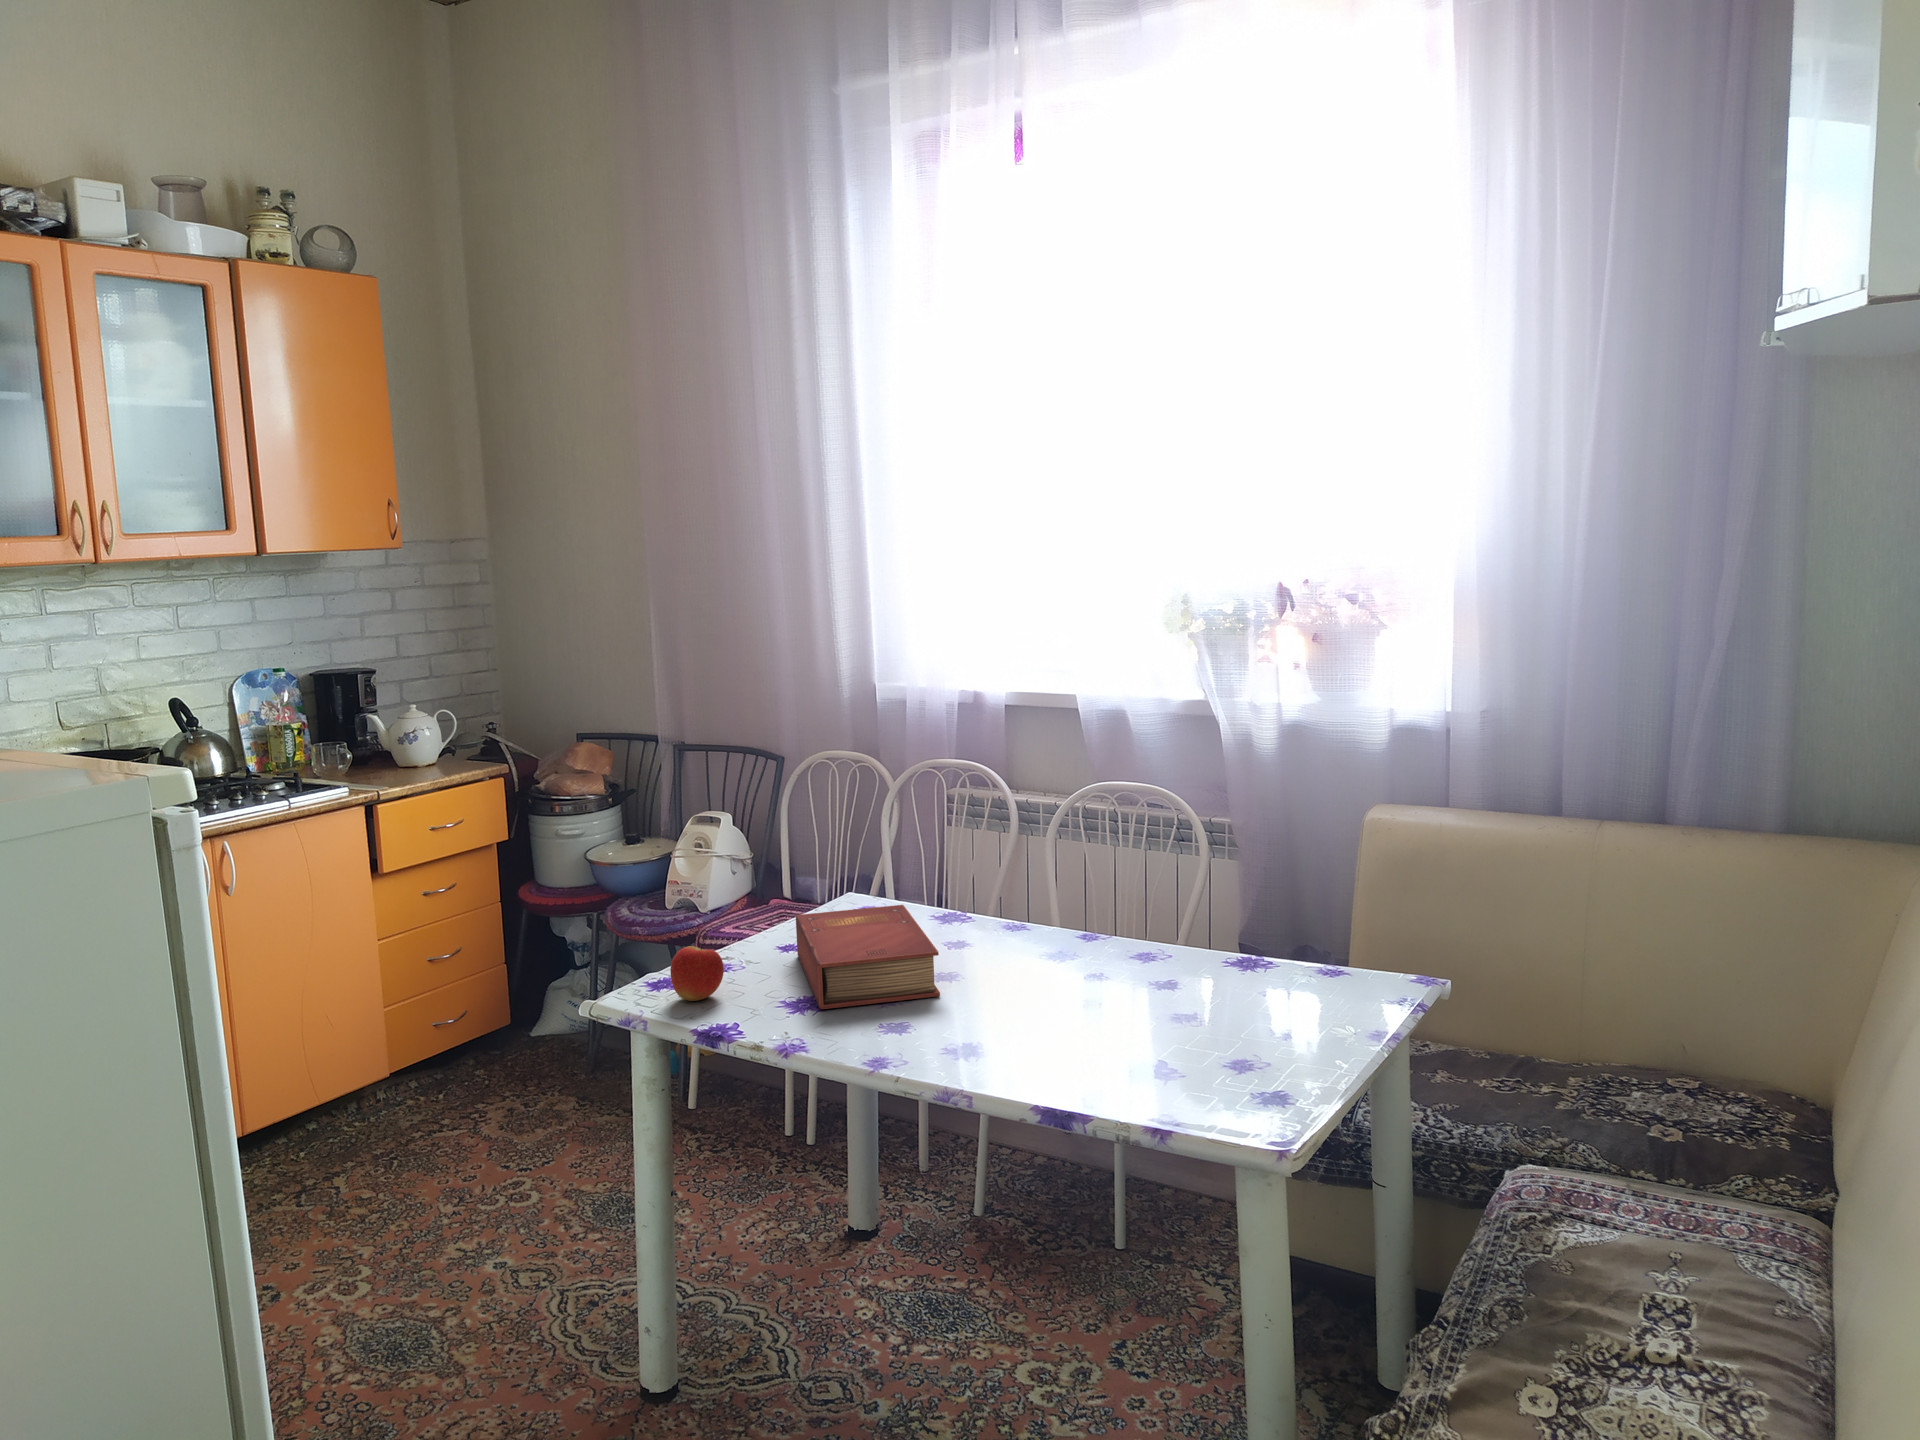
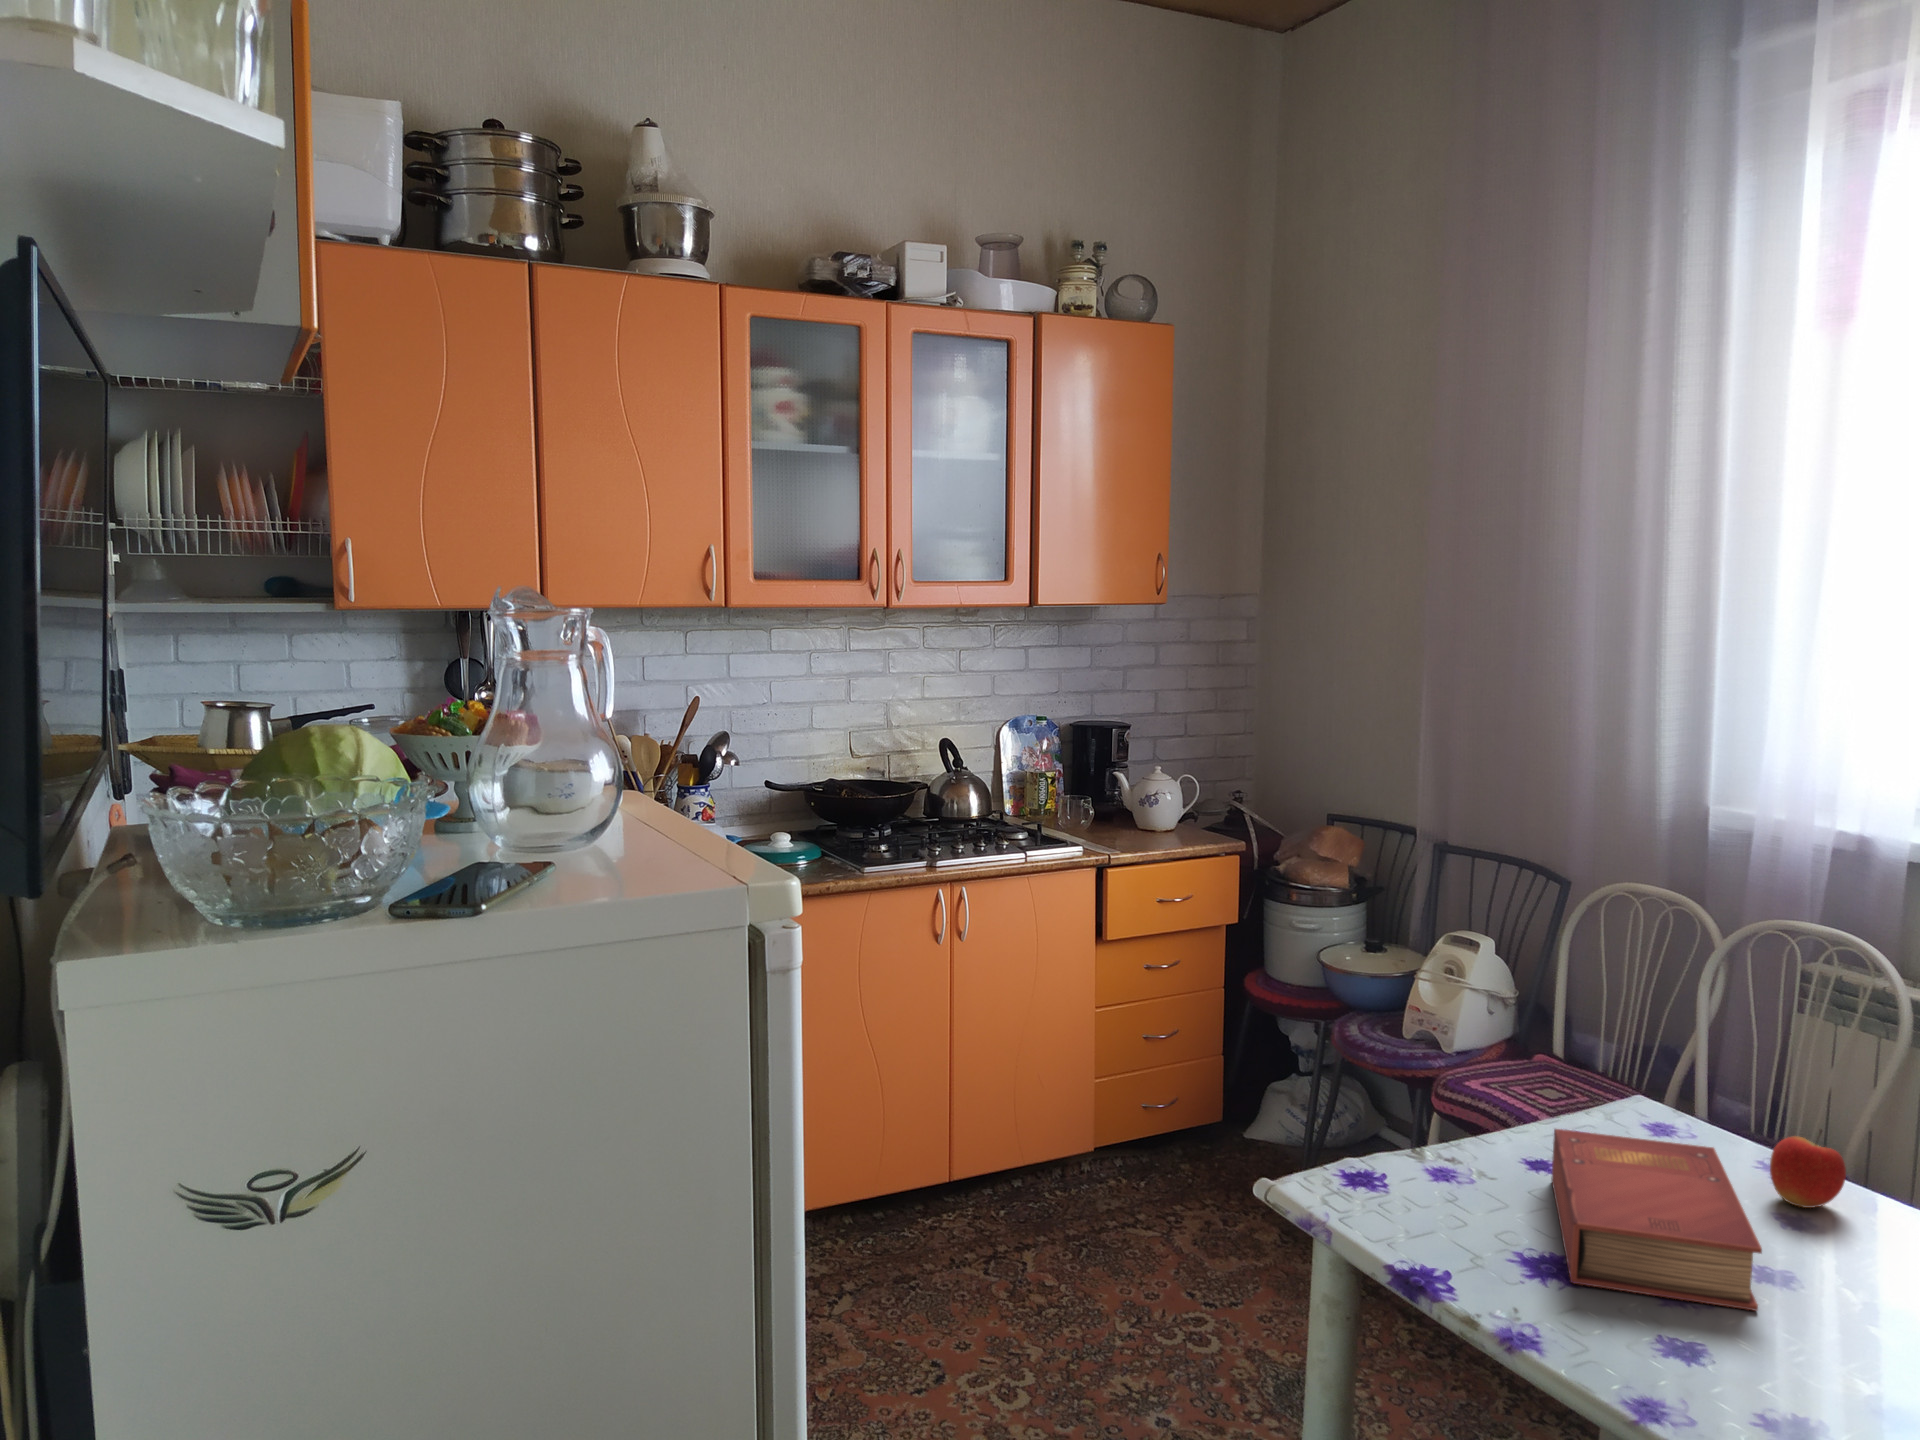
apple: present [670,936,724,1001] -> present [1770,1130,1846,1208]

